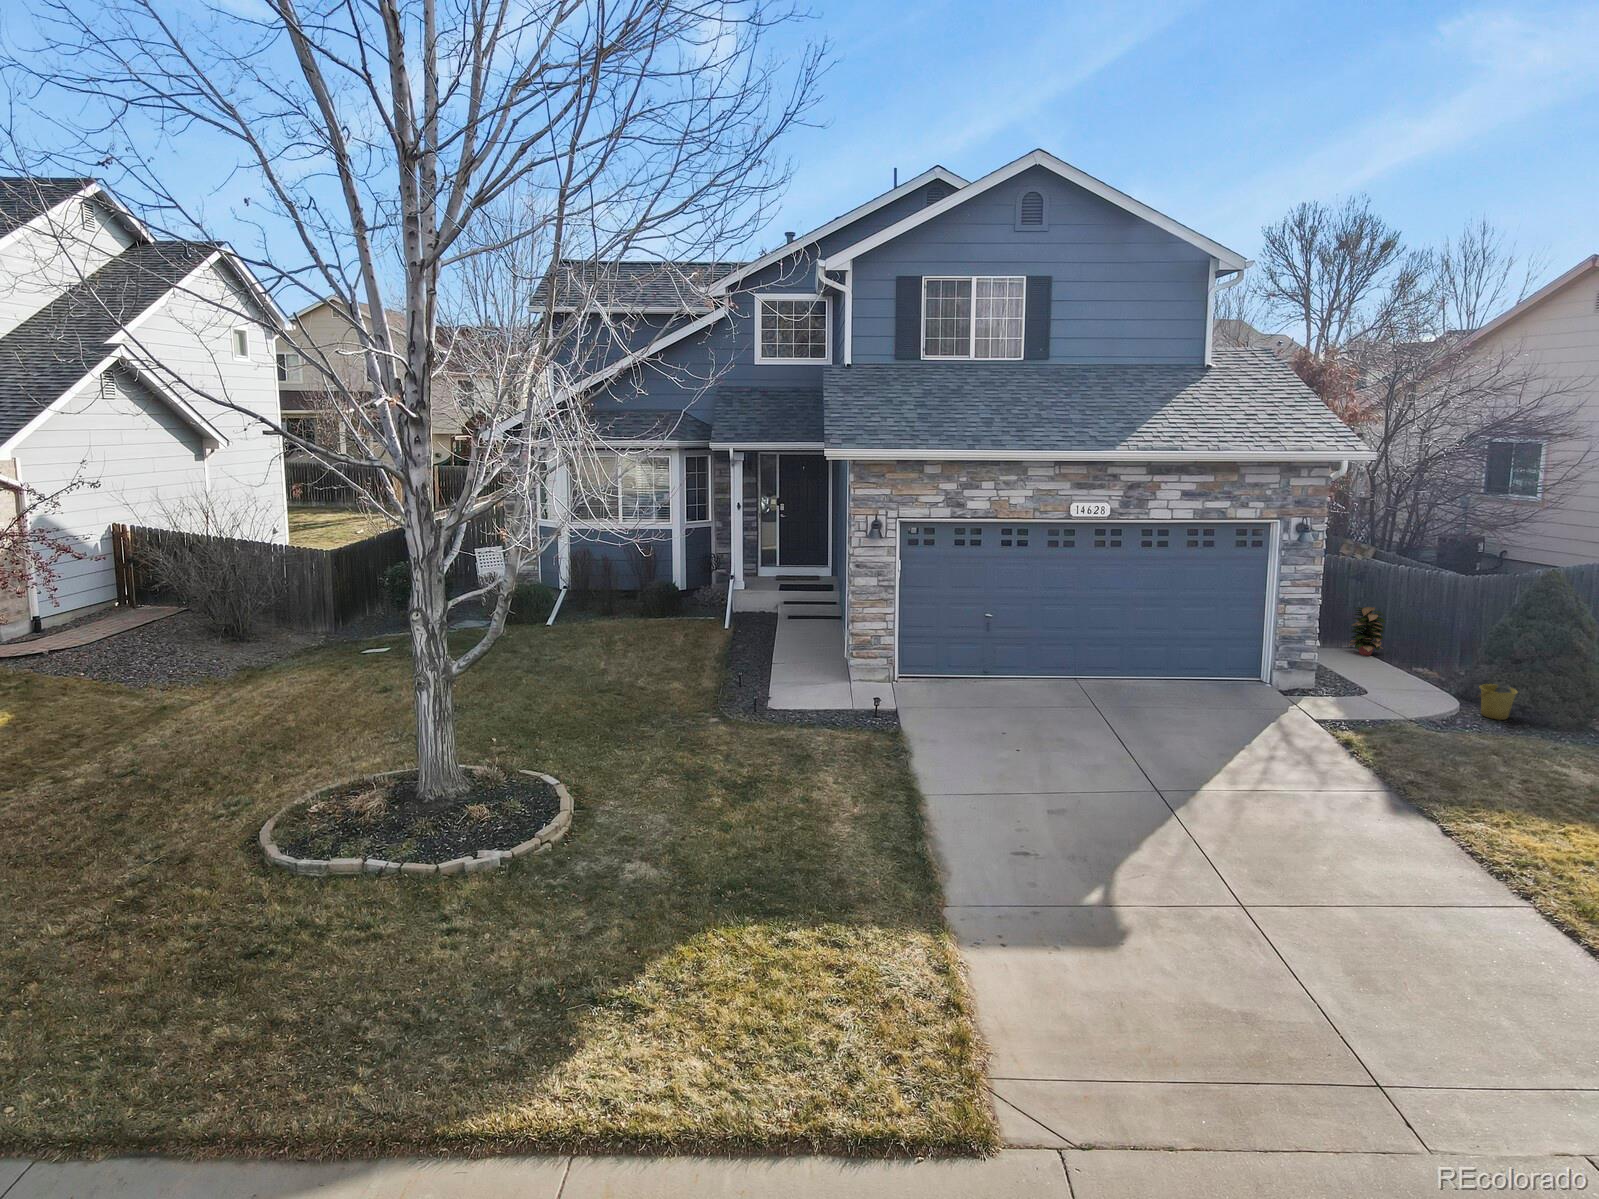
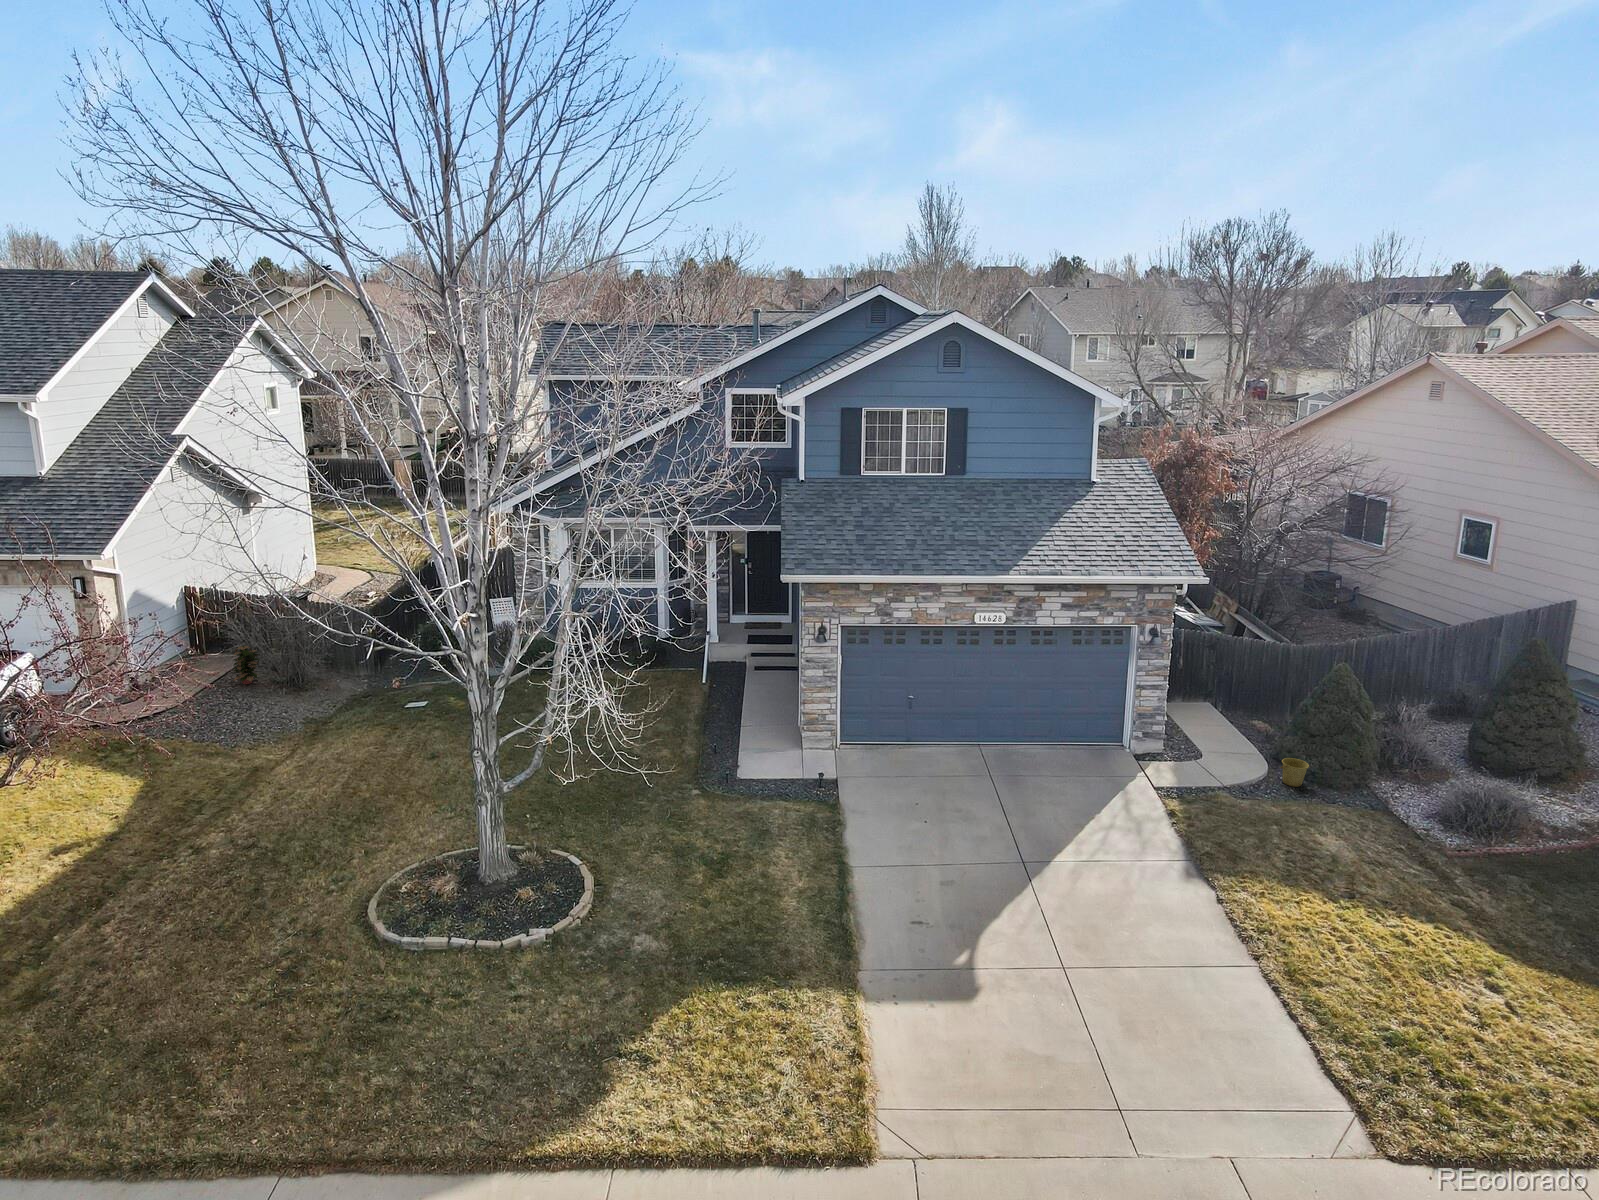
decorative plant: present [1347,607,1385,655] -> present [233,645,260,684]

